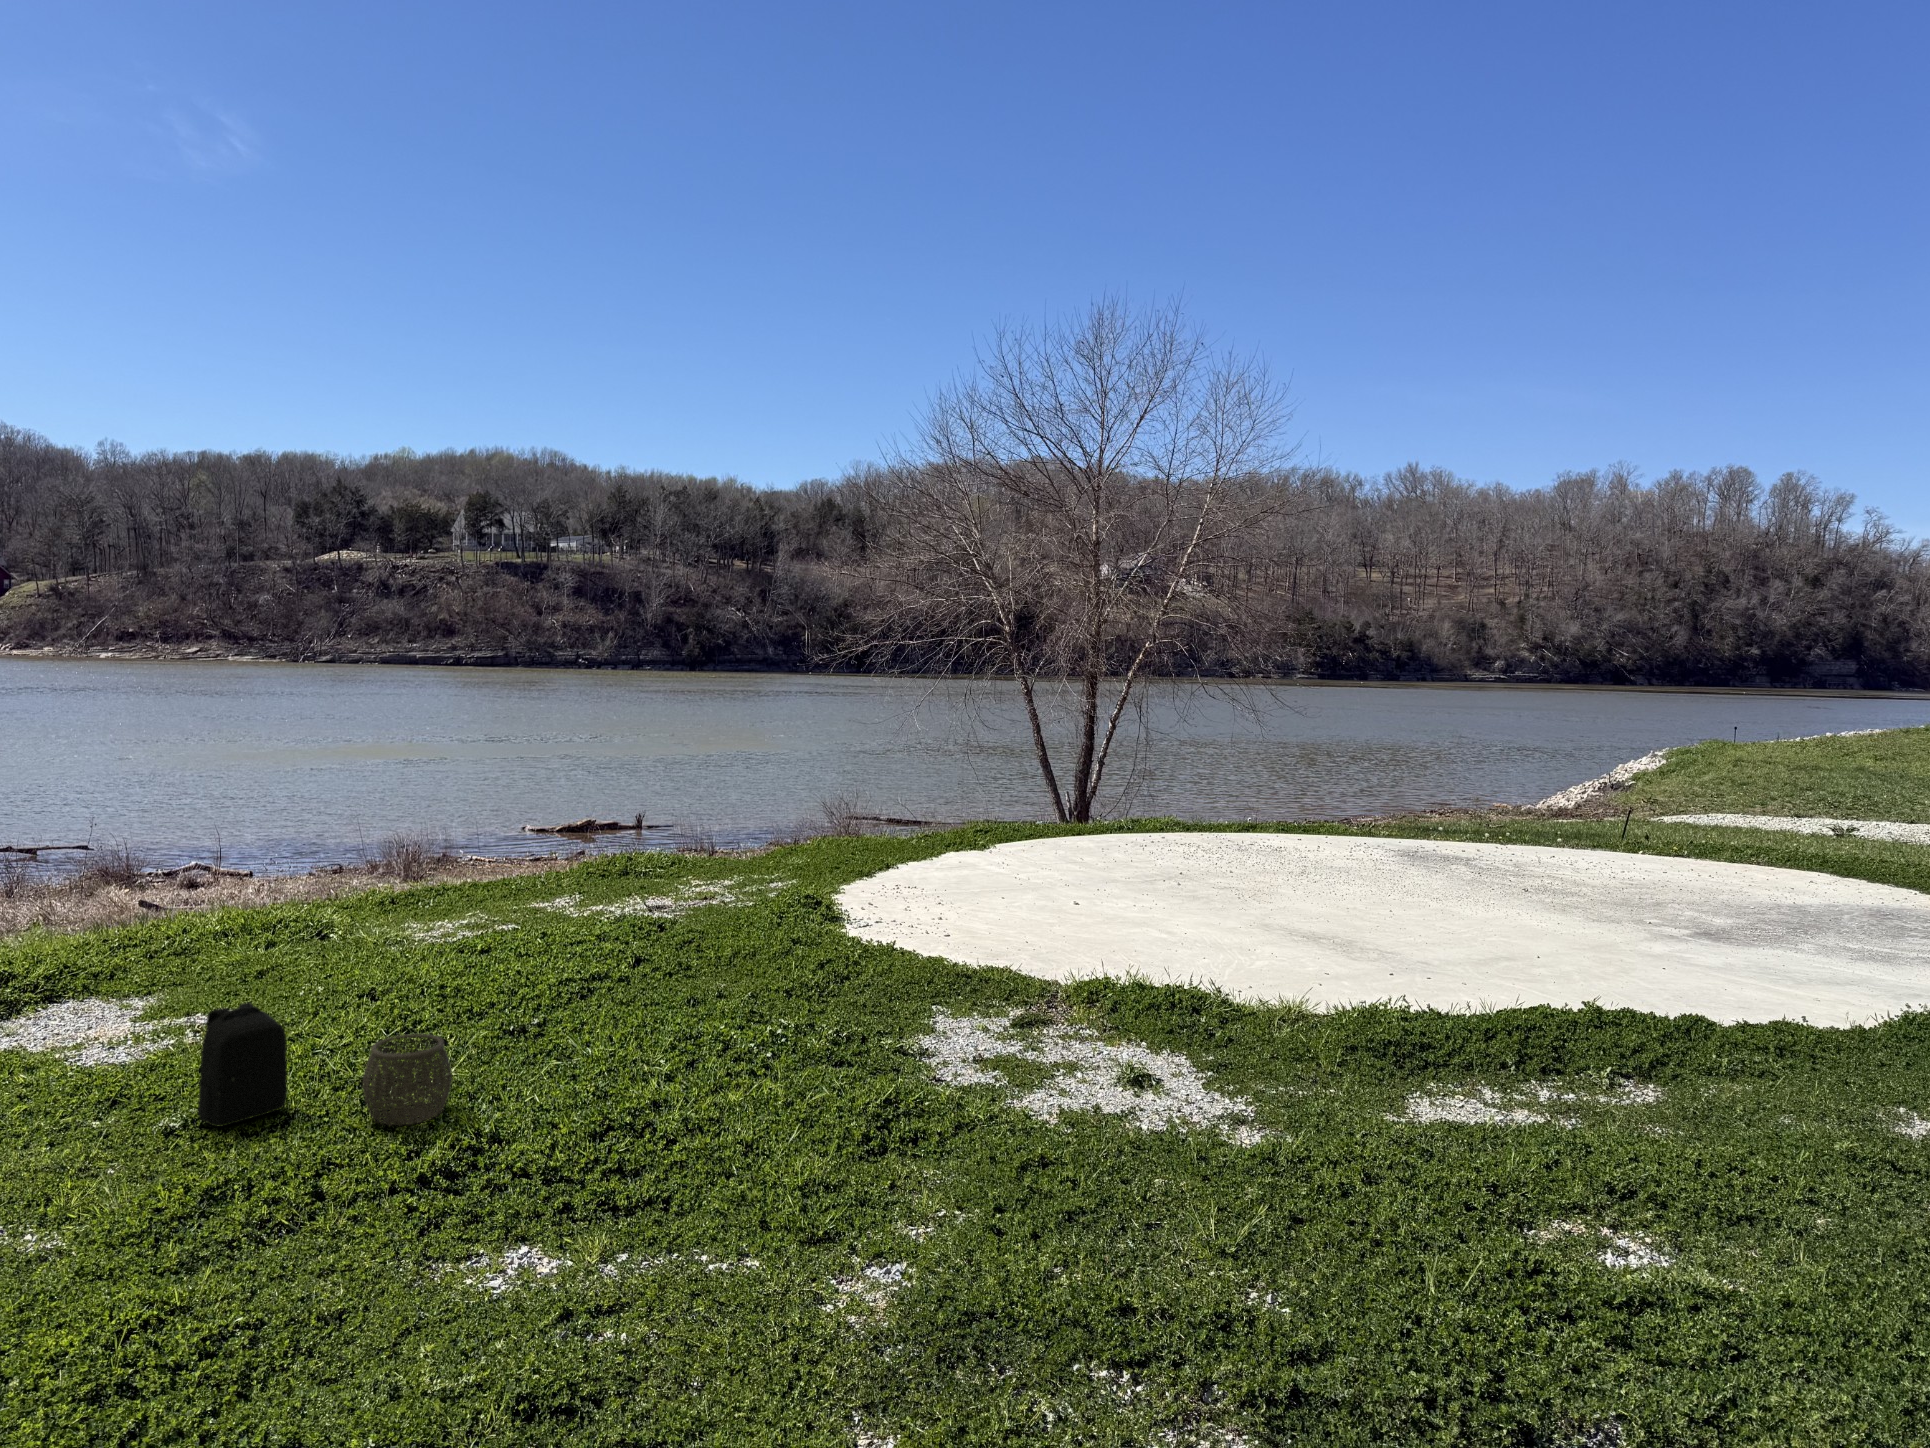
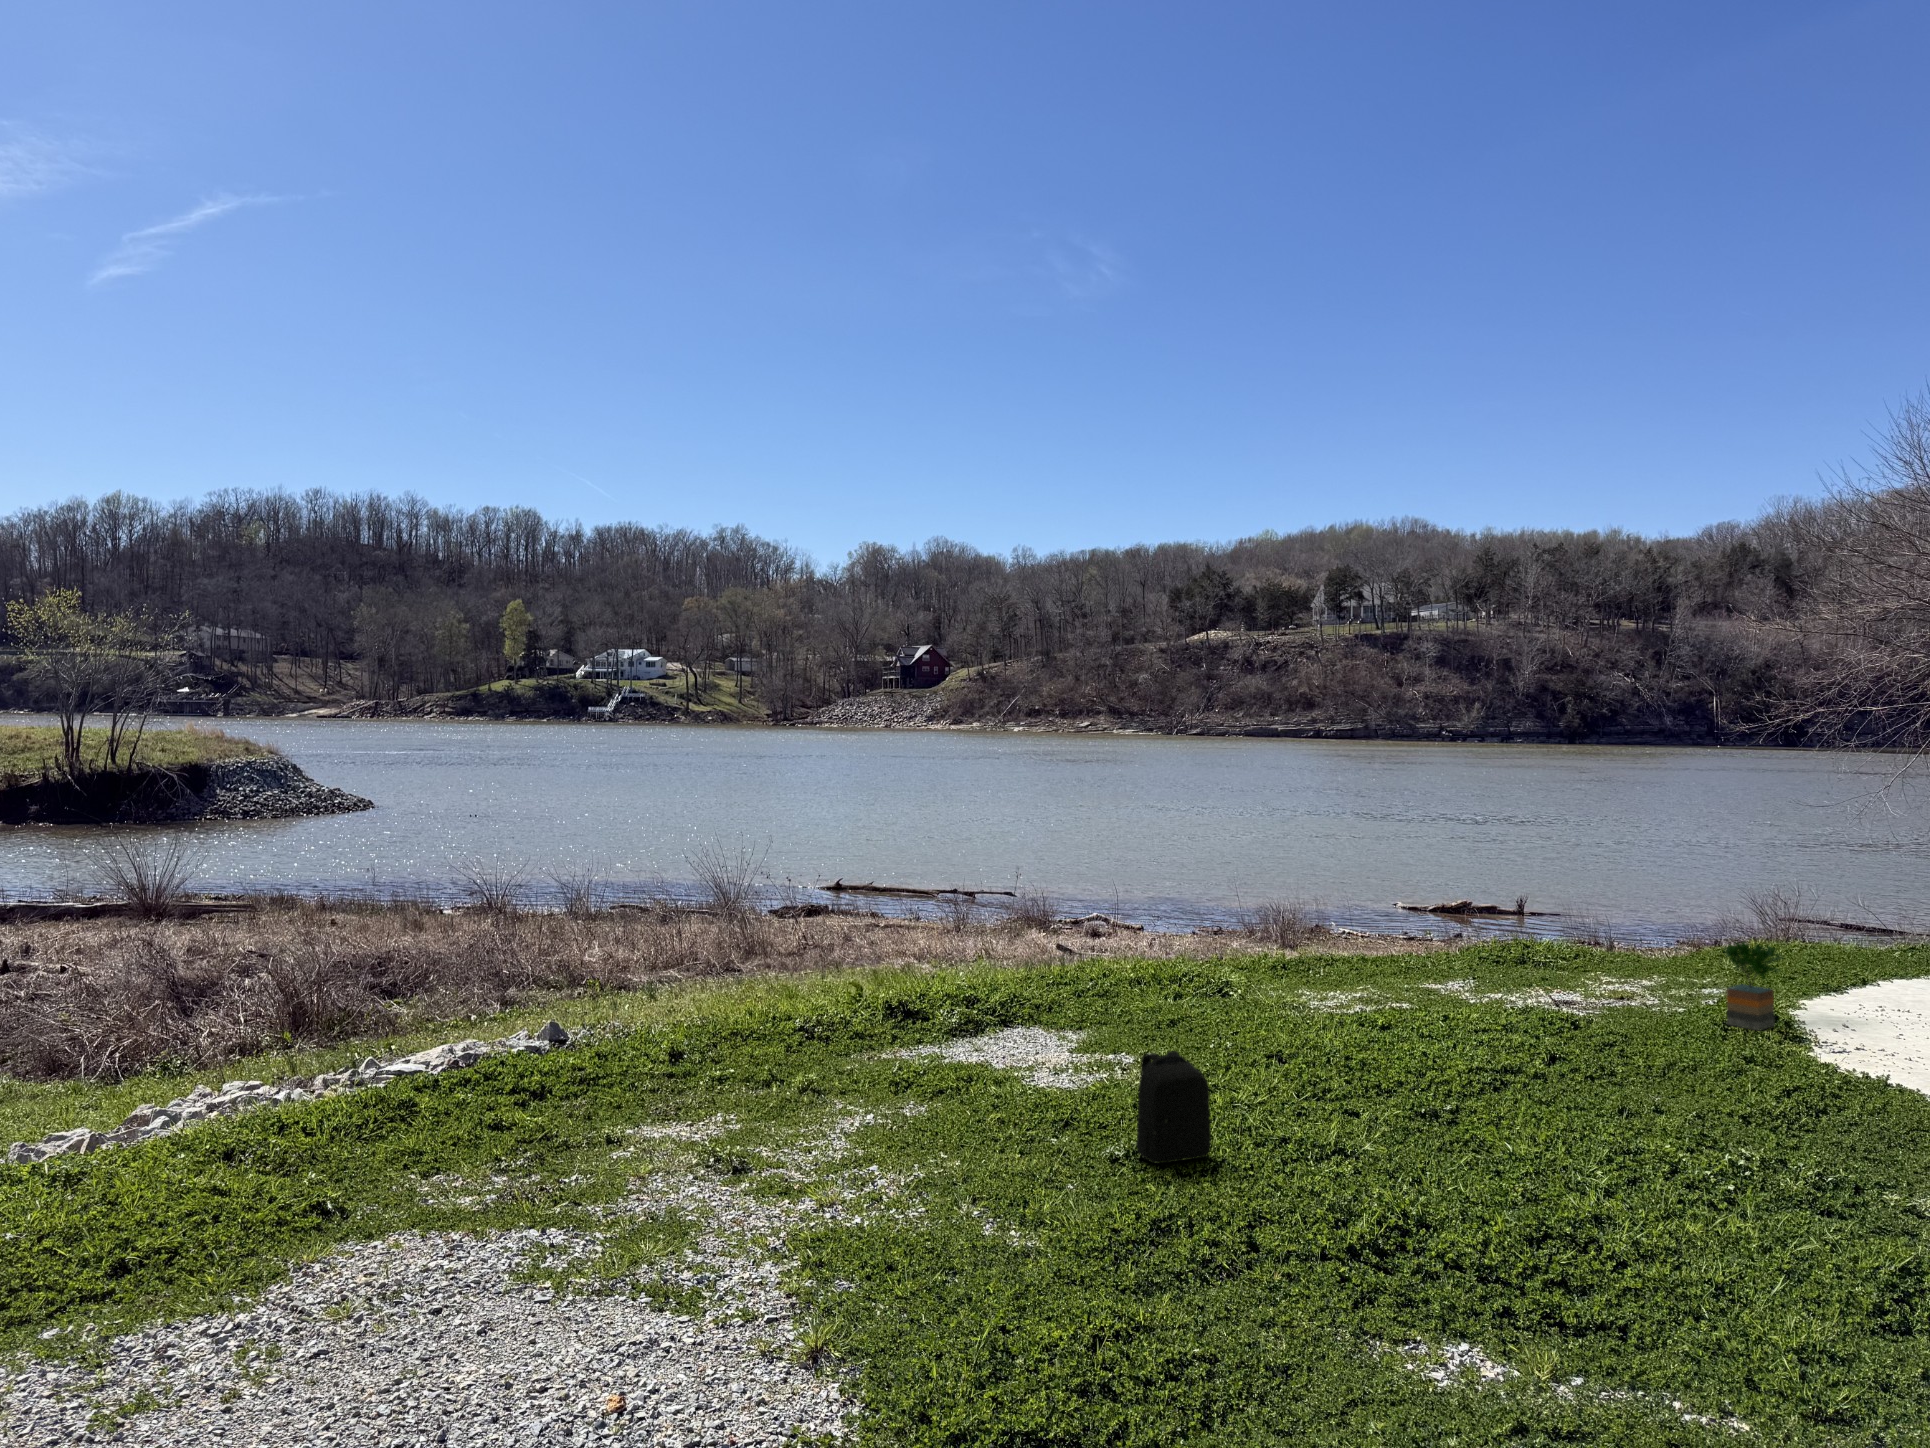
potted tree: none [778,846,823,919] -> present [1725,942,1783,1030]
woven basket: present [363,1034,452,1126] -> none [1281,1102,1368,1195]

